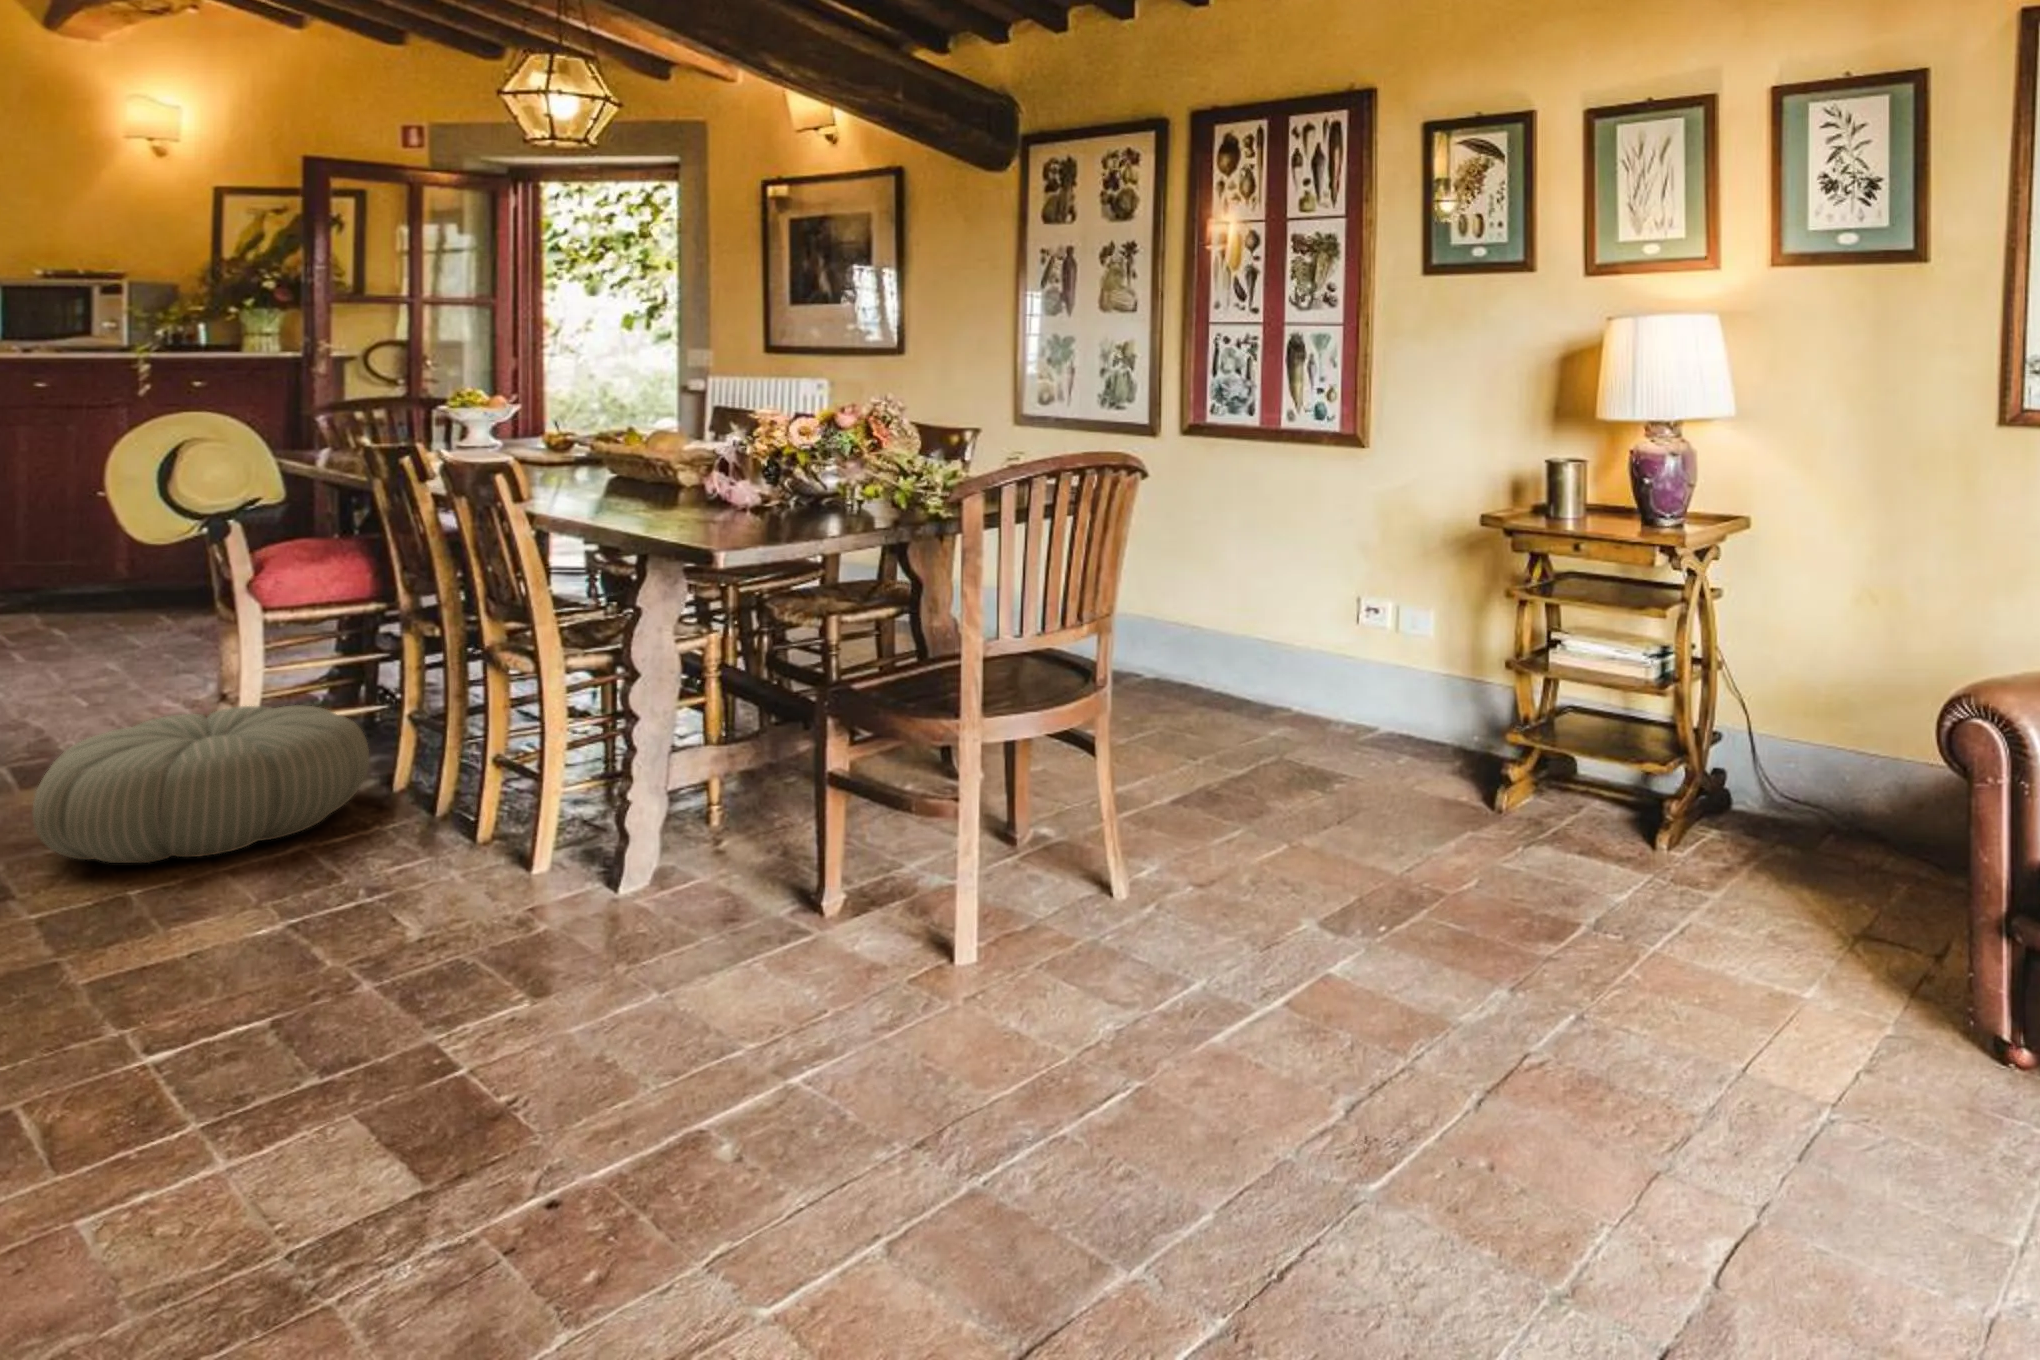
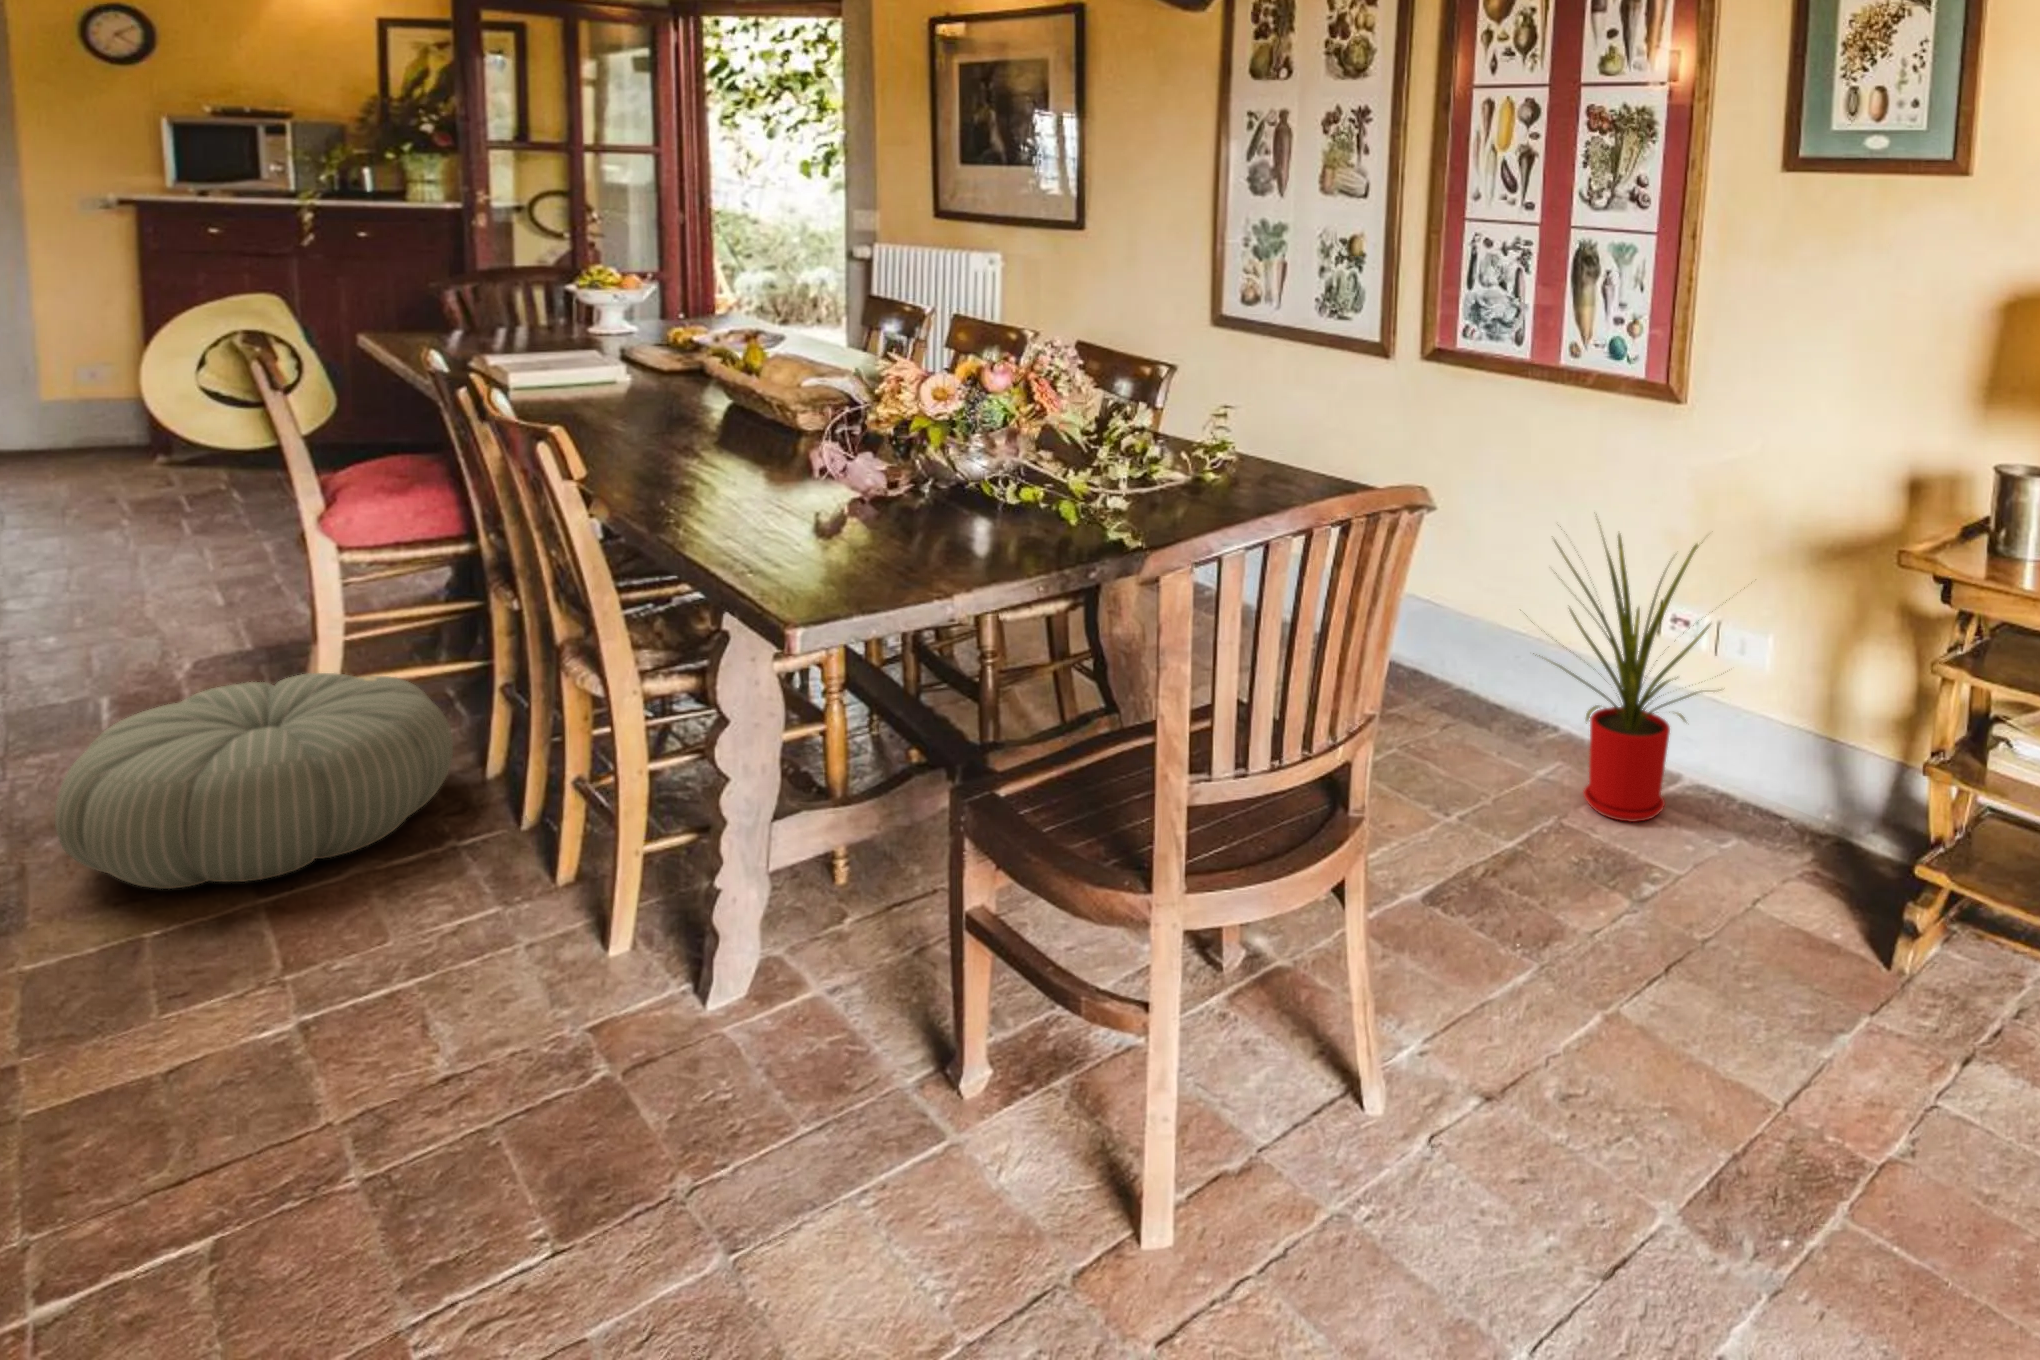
house plant: none [1246,527,1415,754] -> present [1533,534,1727,822]

